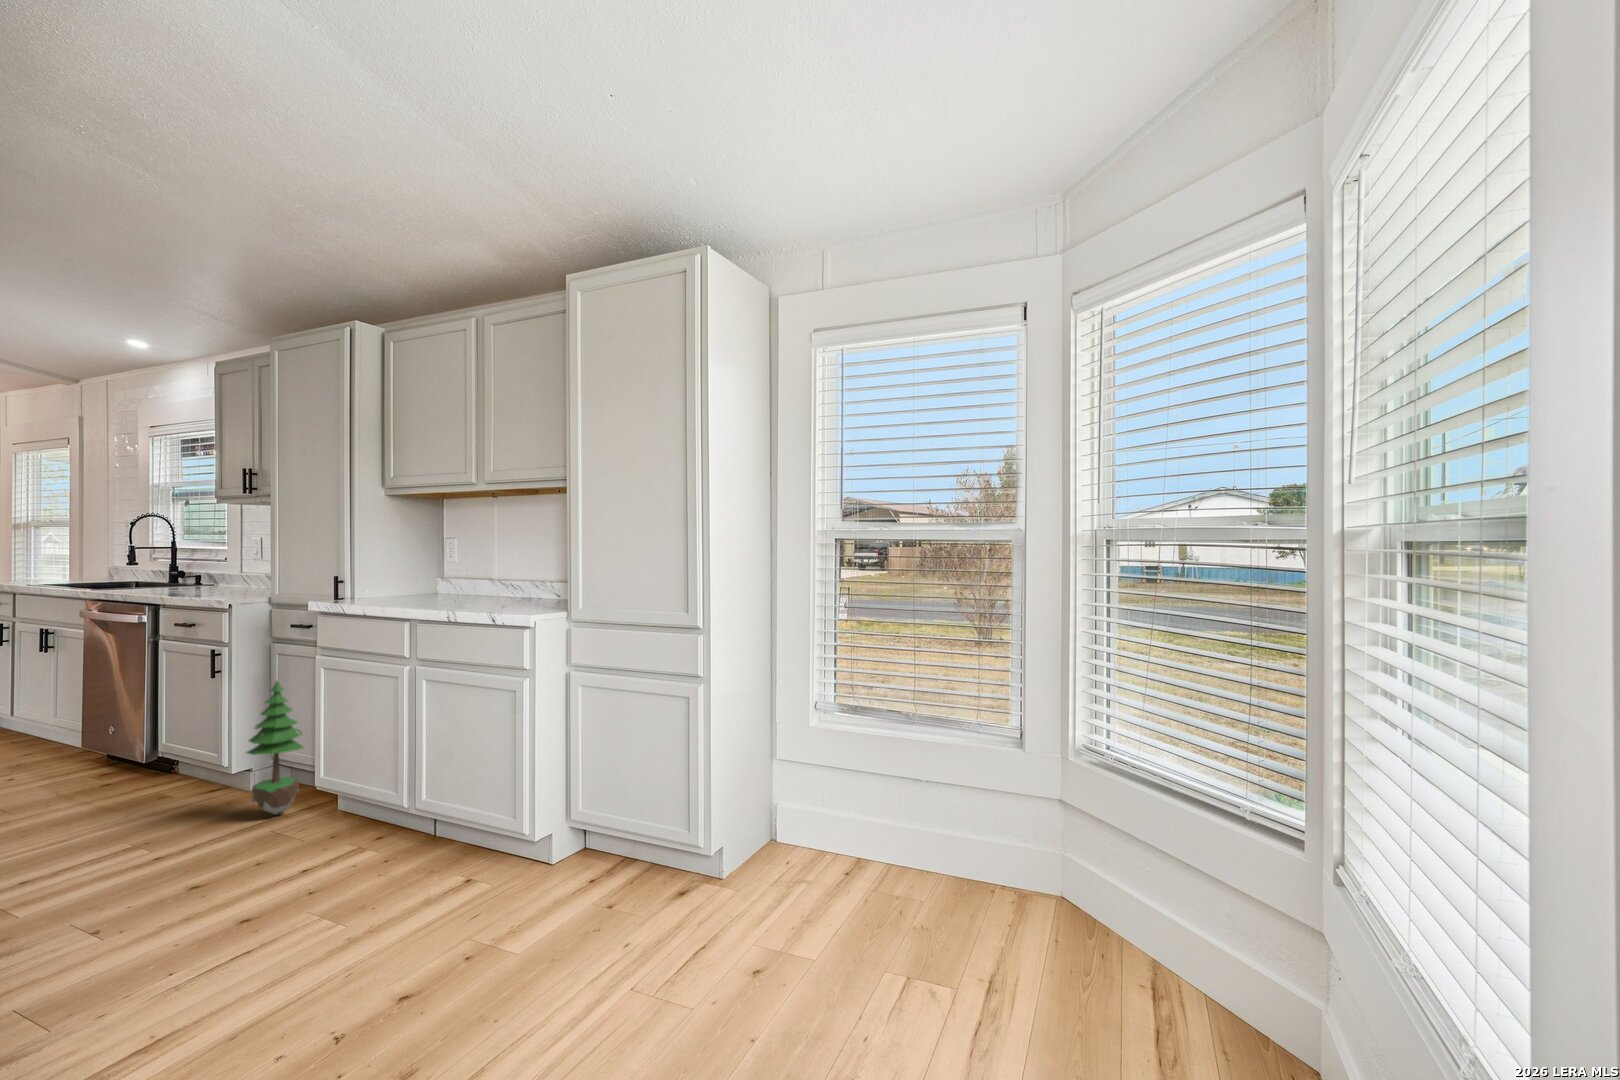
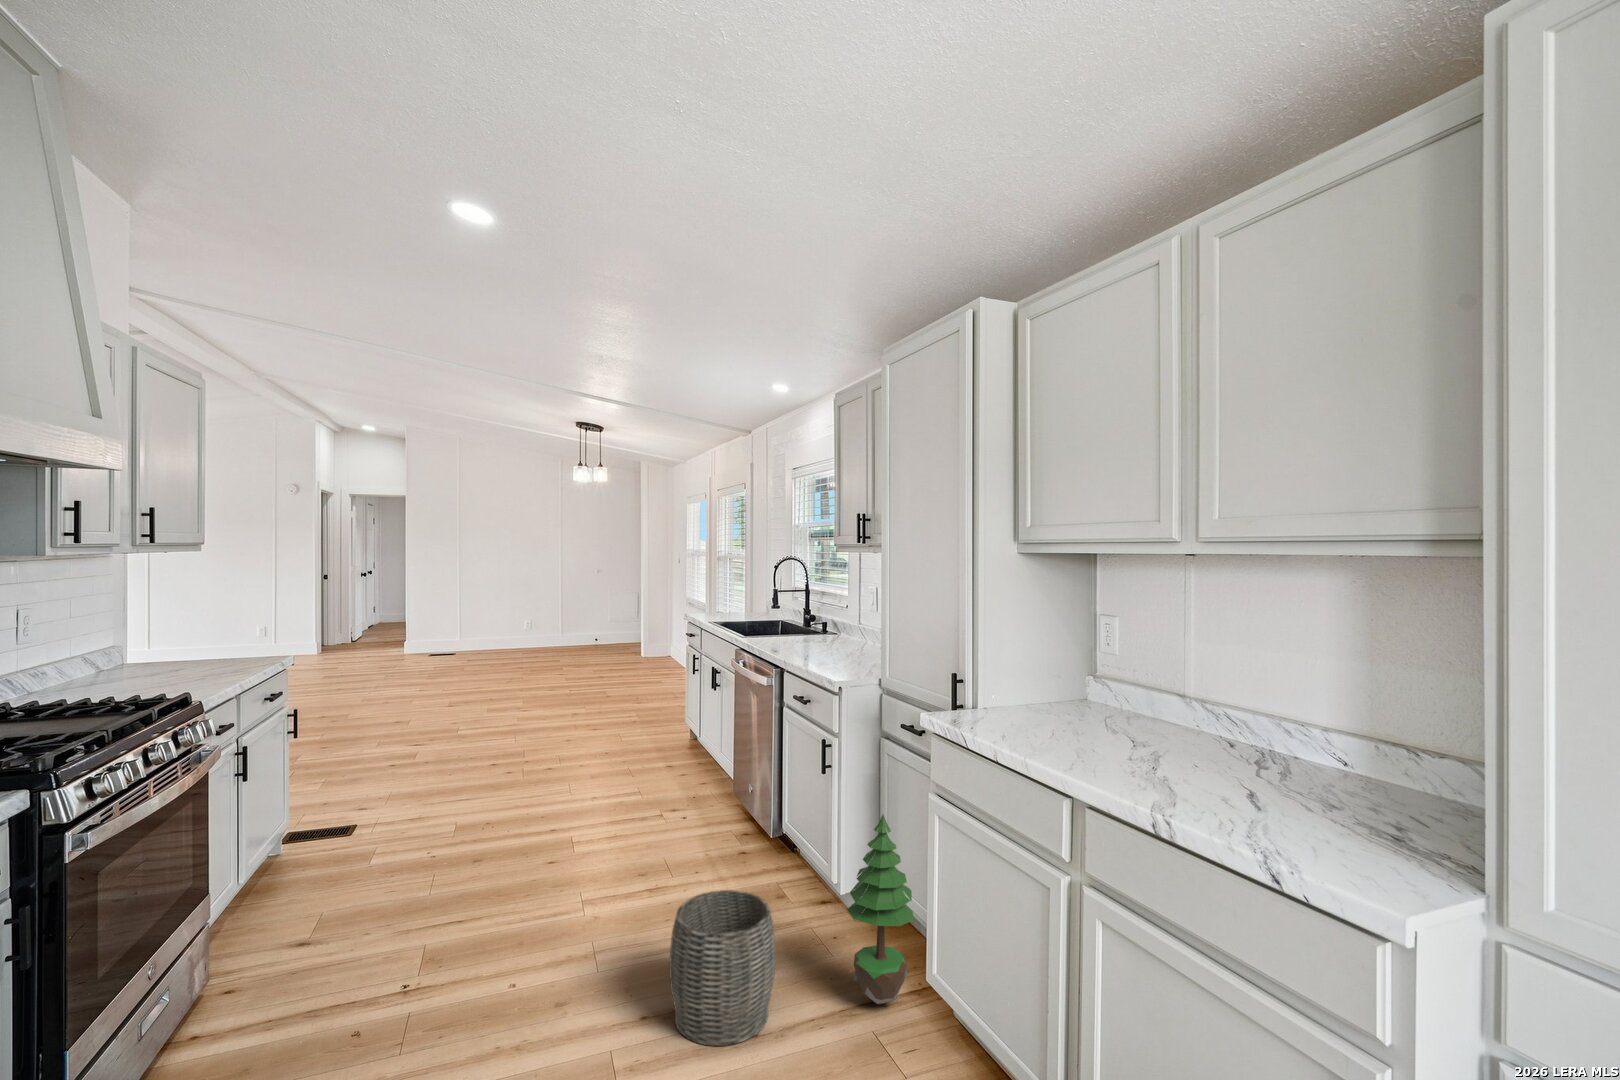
woven basket: none [66,759,179,867] -> present [669,890,775,1046]

